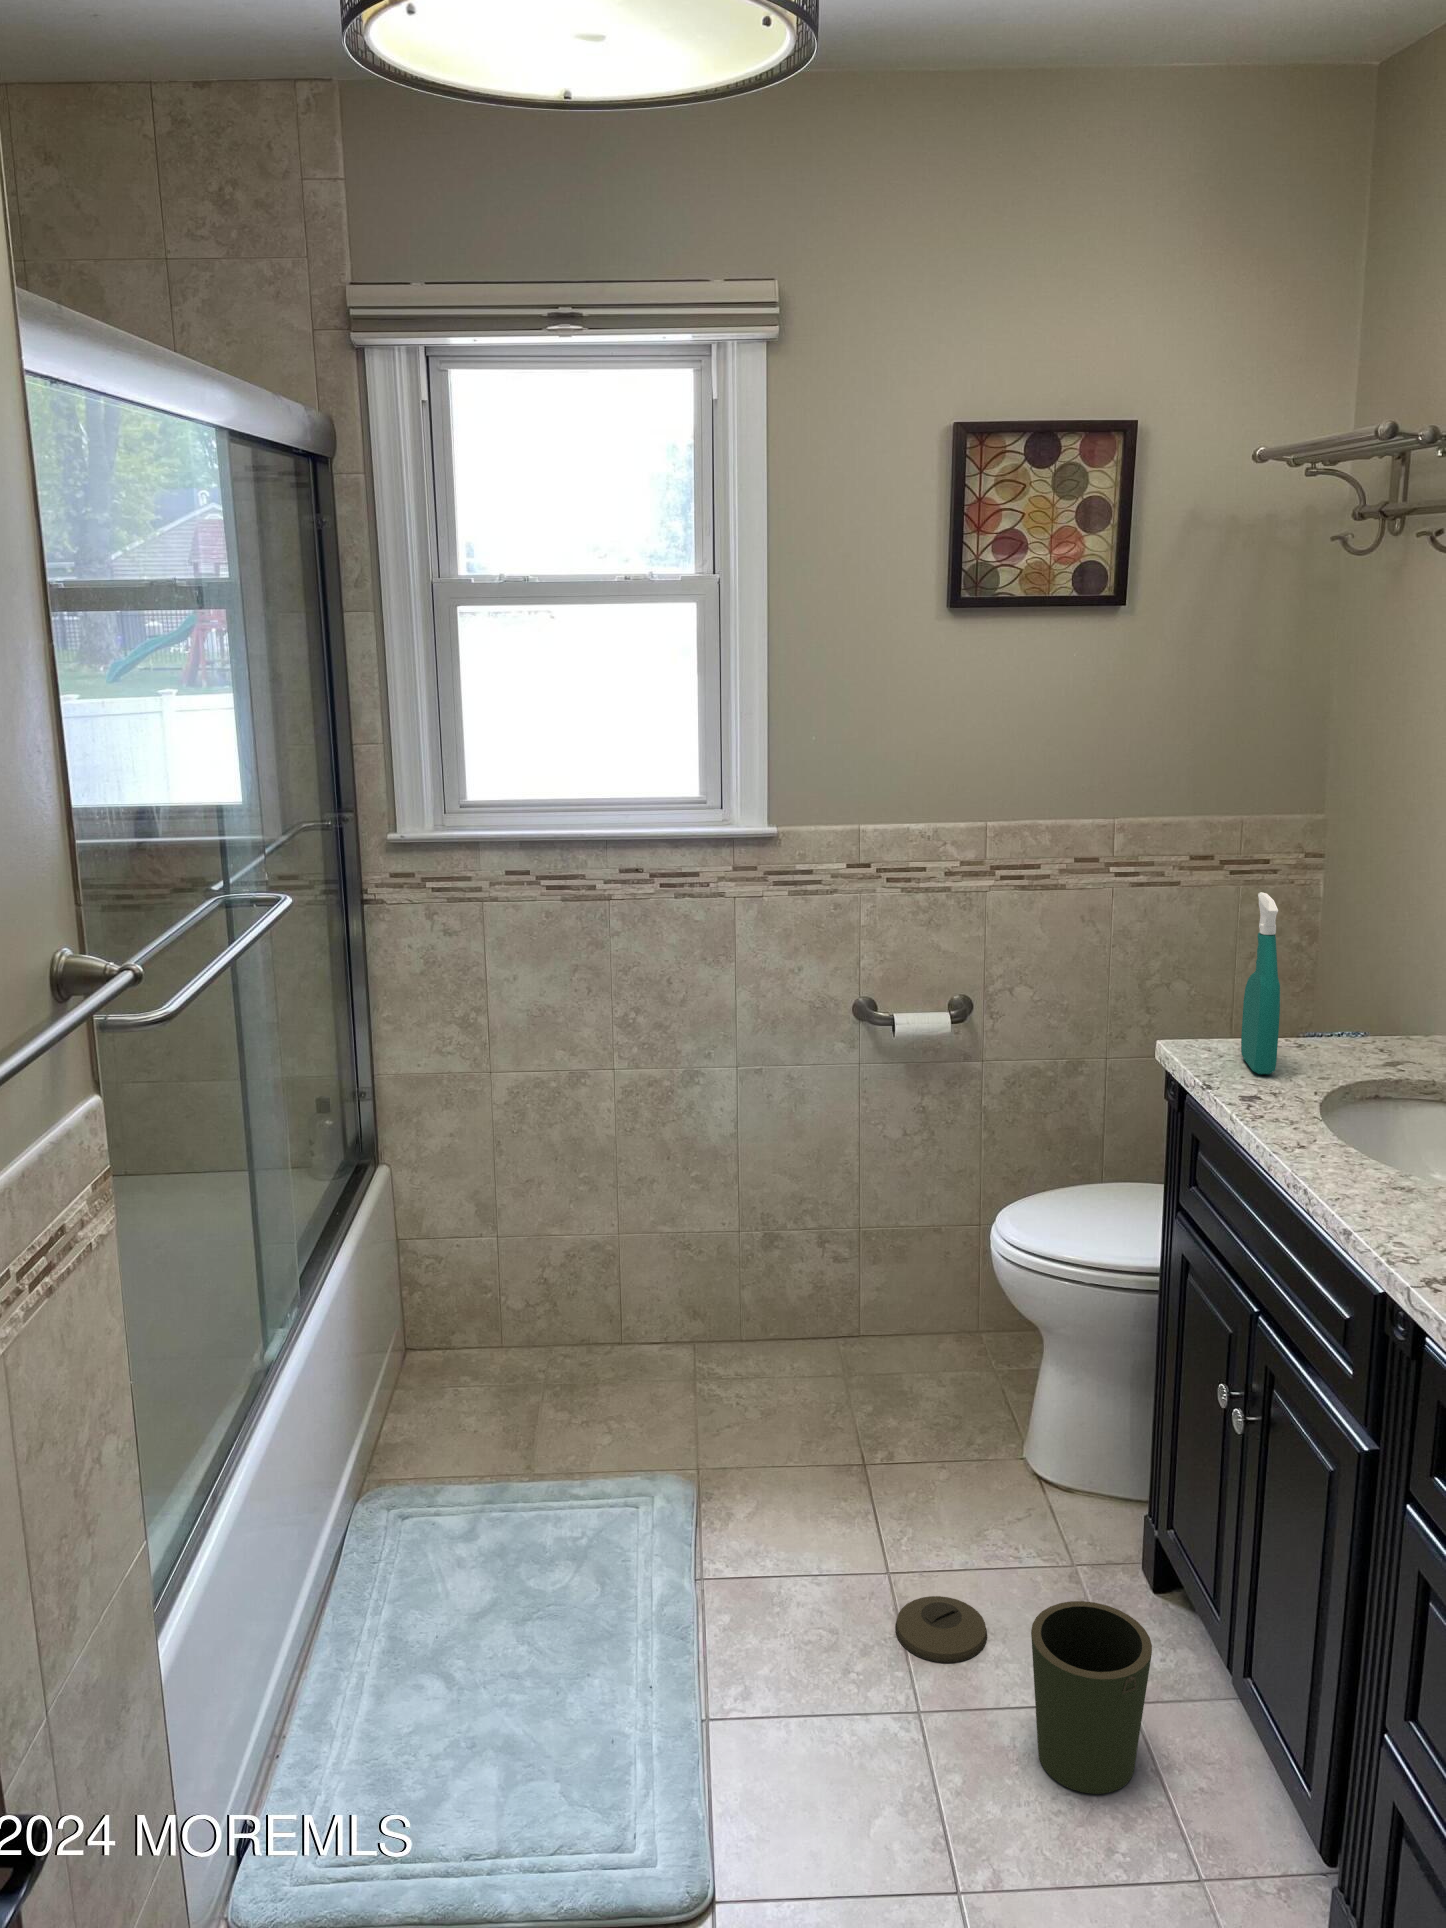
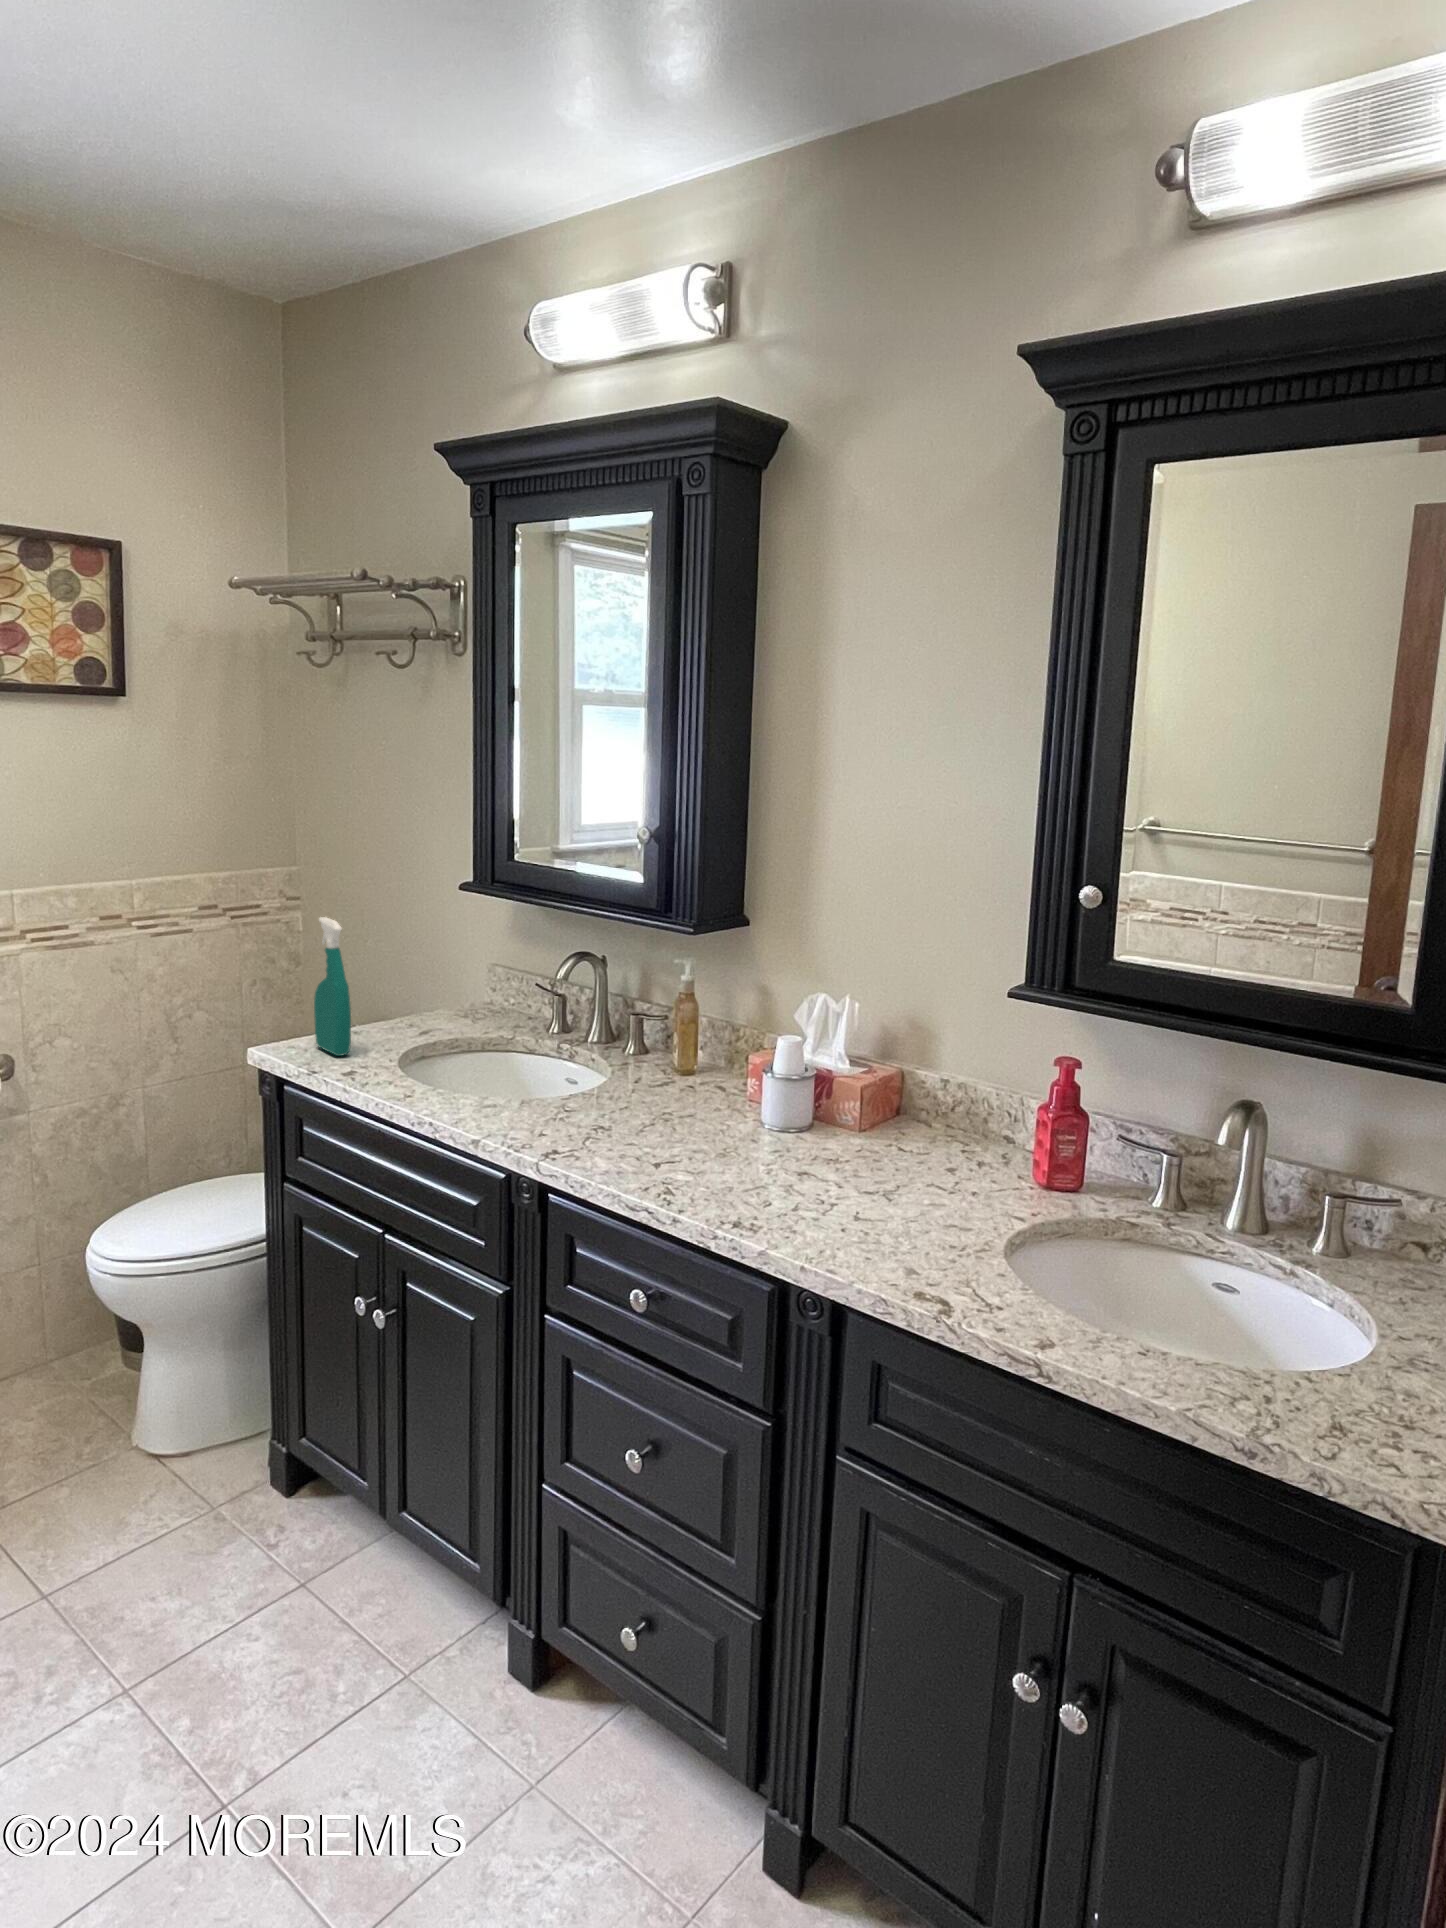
trash can: present [895,1596,1152,1794] -> none [70,1510,336,1674]

